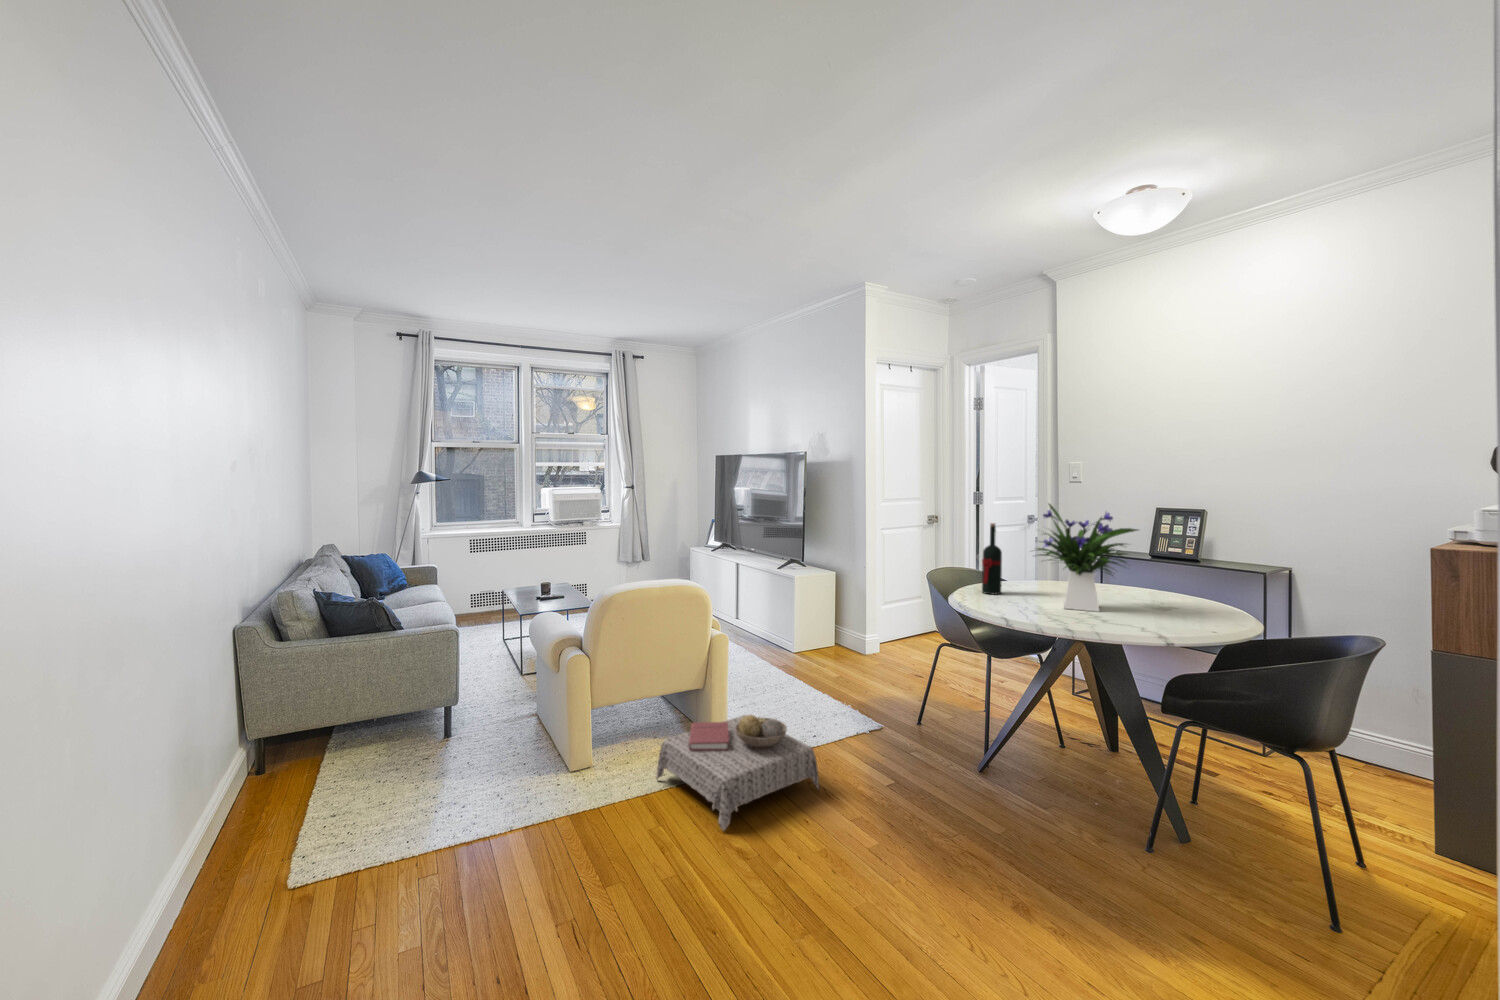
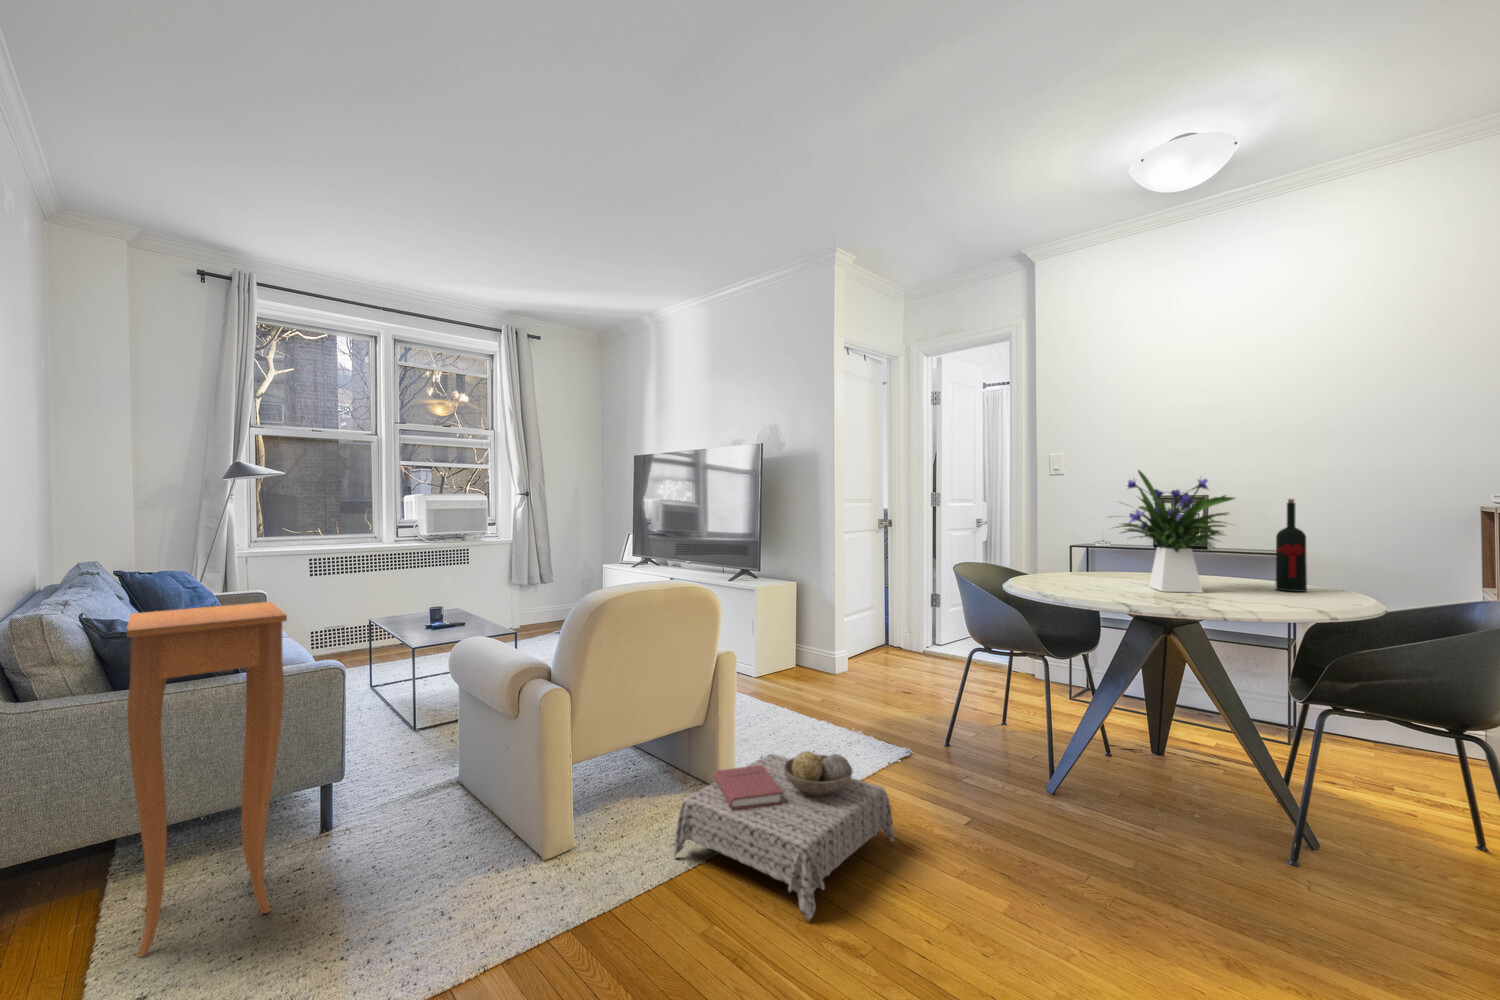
wine bottle: present [982,523,1002,594] -> present [1276,499,1307,592]
side table: none [322,587,409,796] -> present [127,602,287,956]

